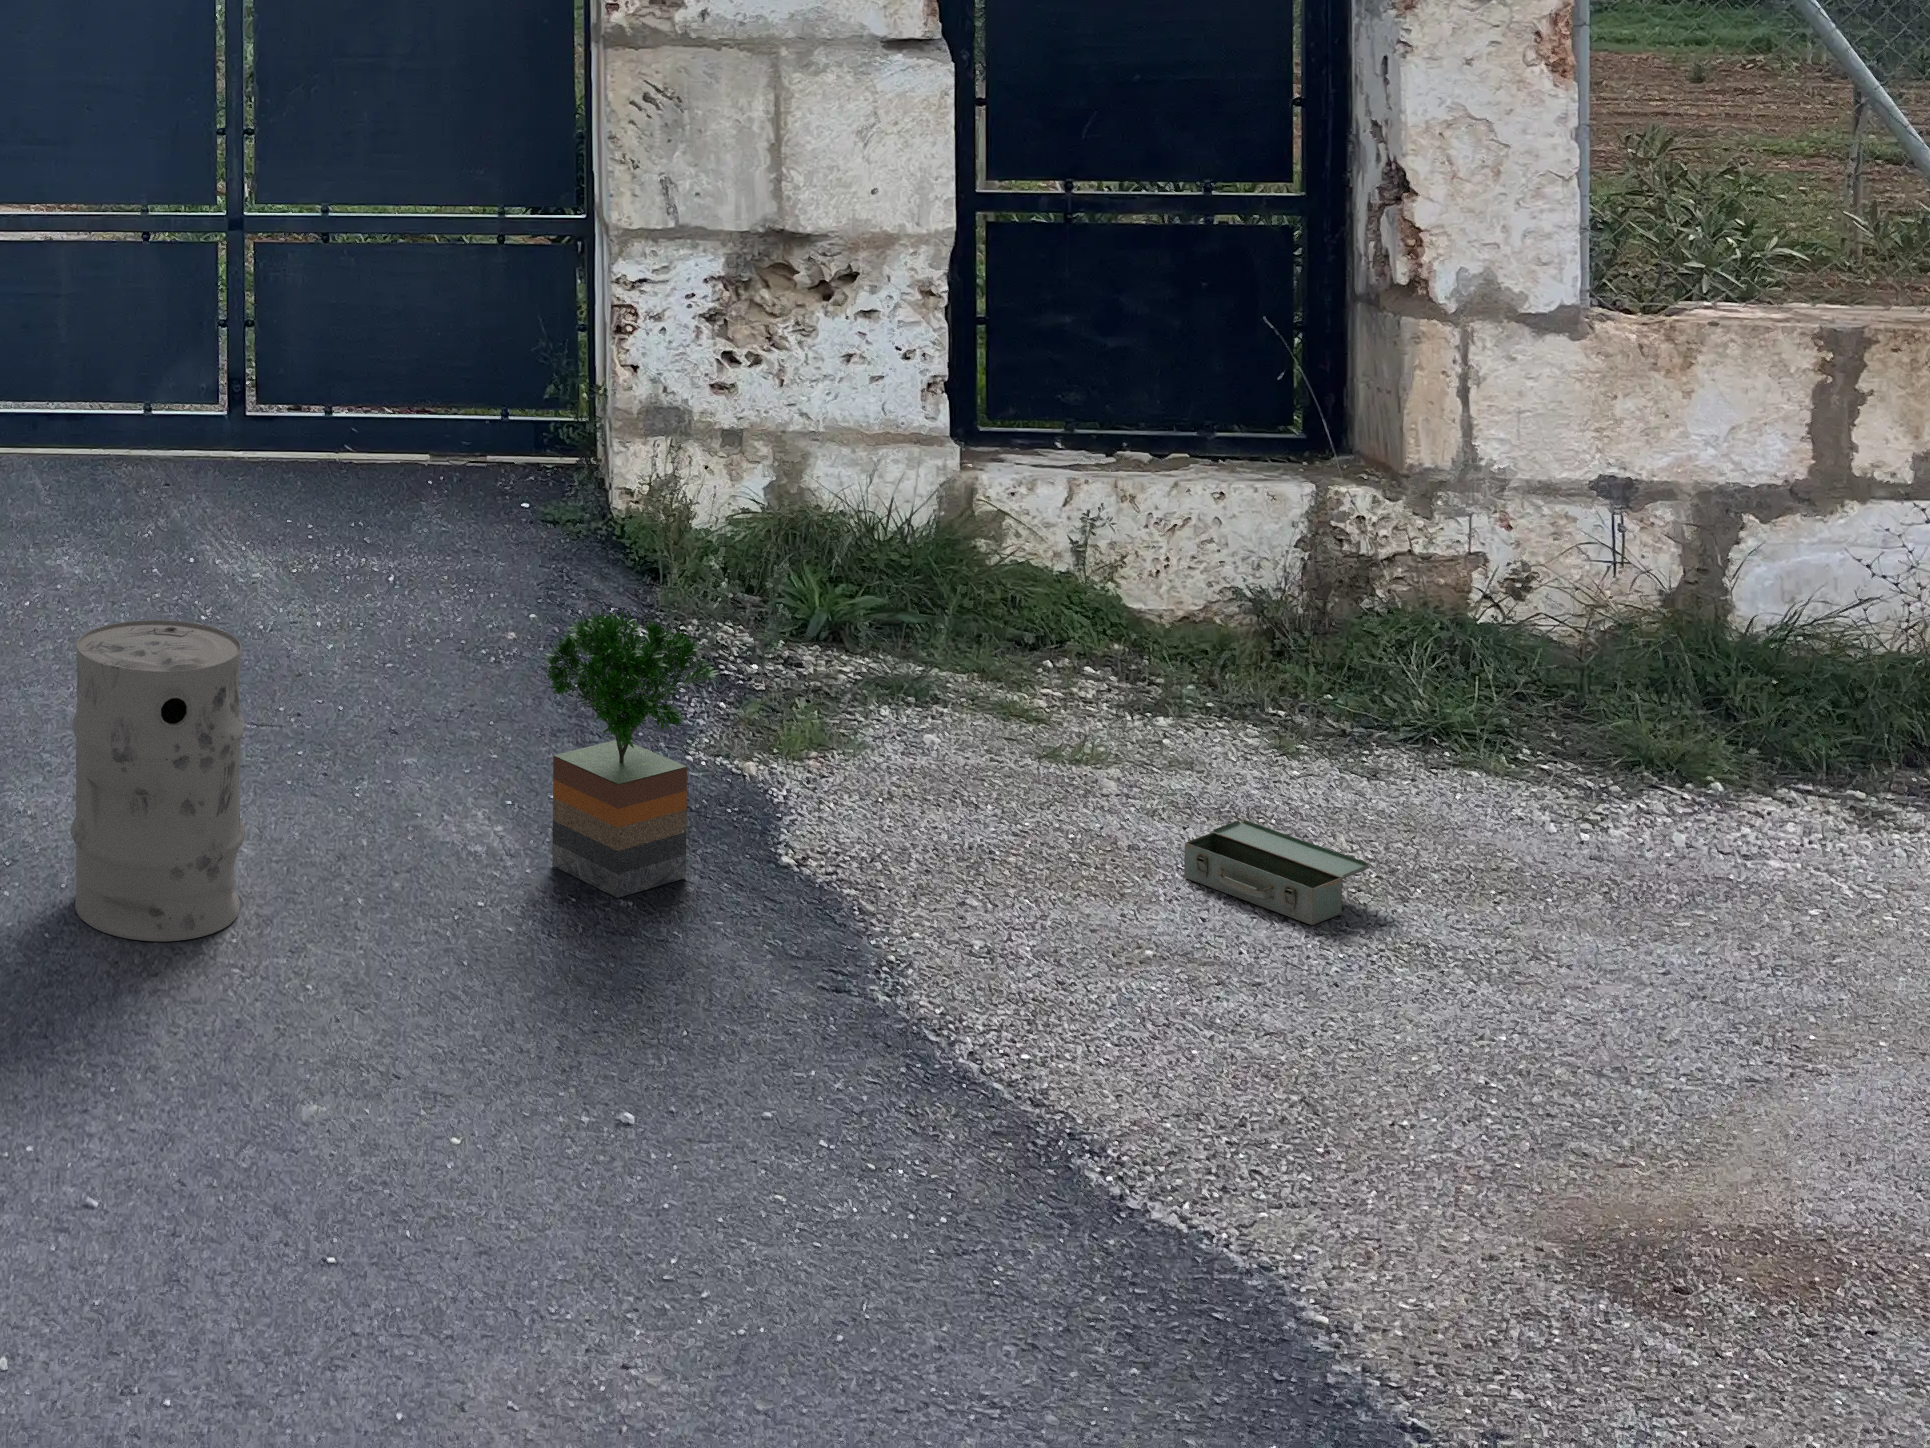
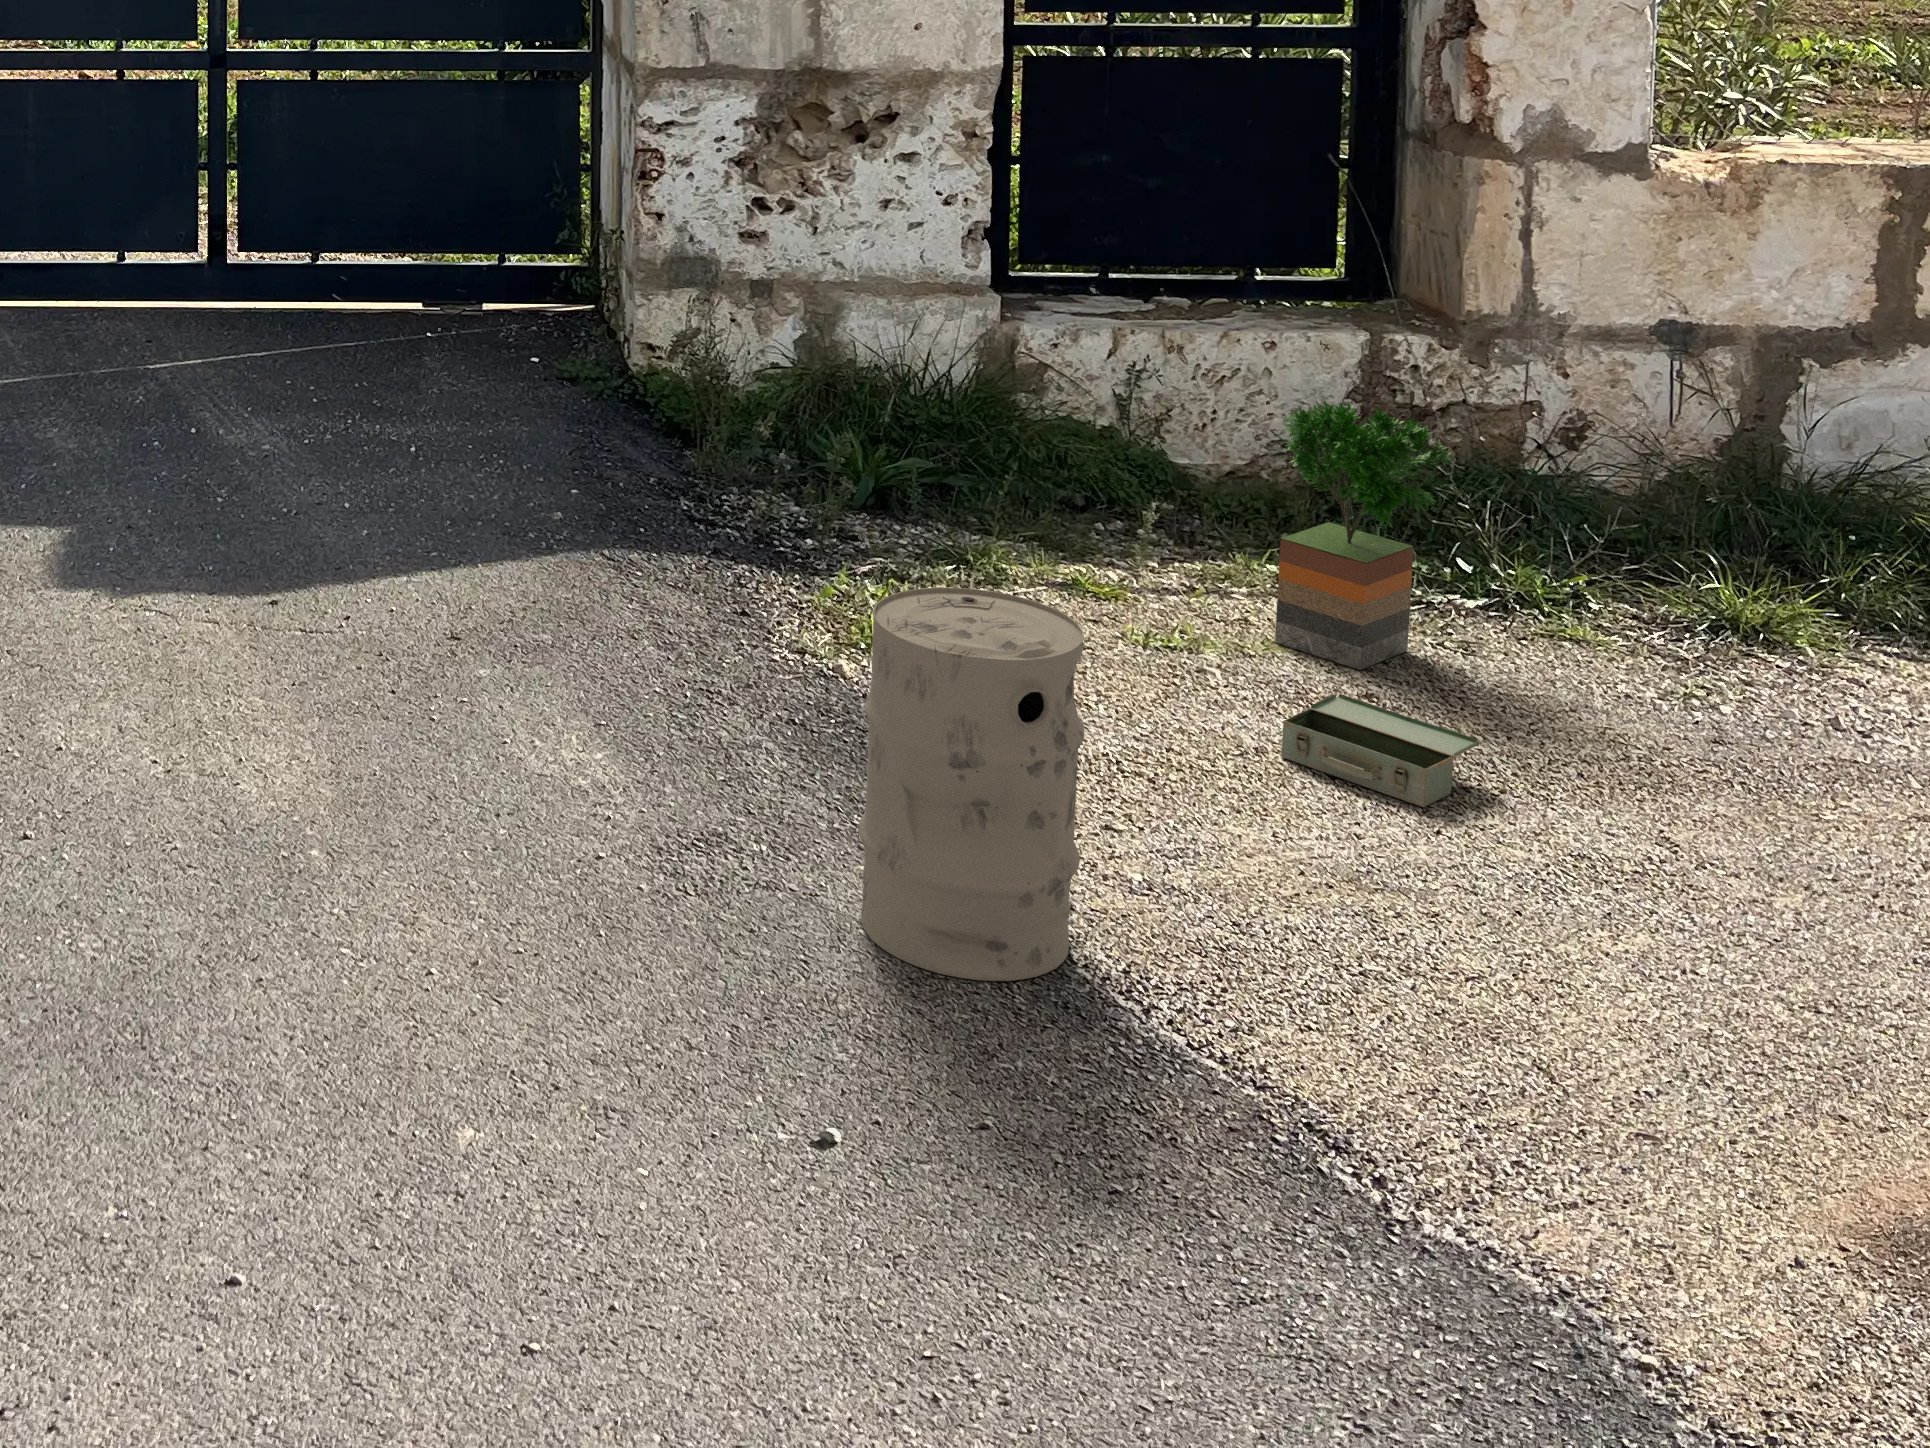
potted tree: present [545,611,718,898] -> present [1275,401,1452,670]
trash can: present [71,620,245,942] -> present [858,587,1084,981]

